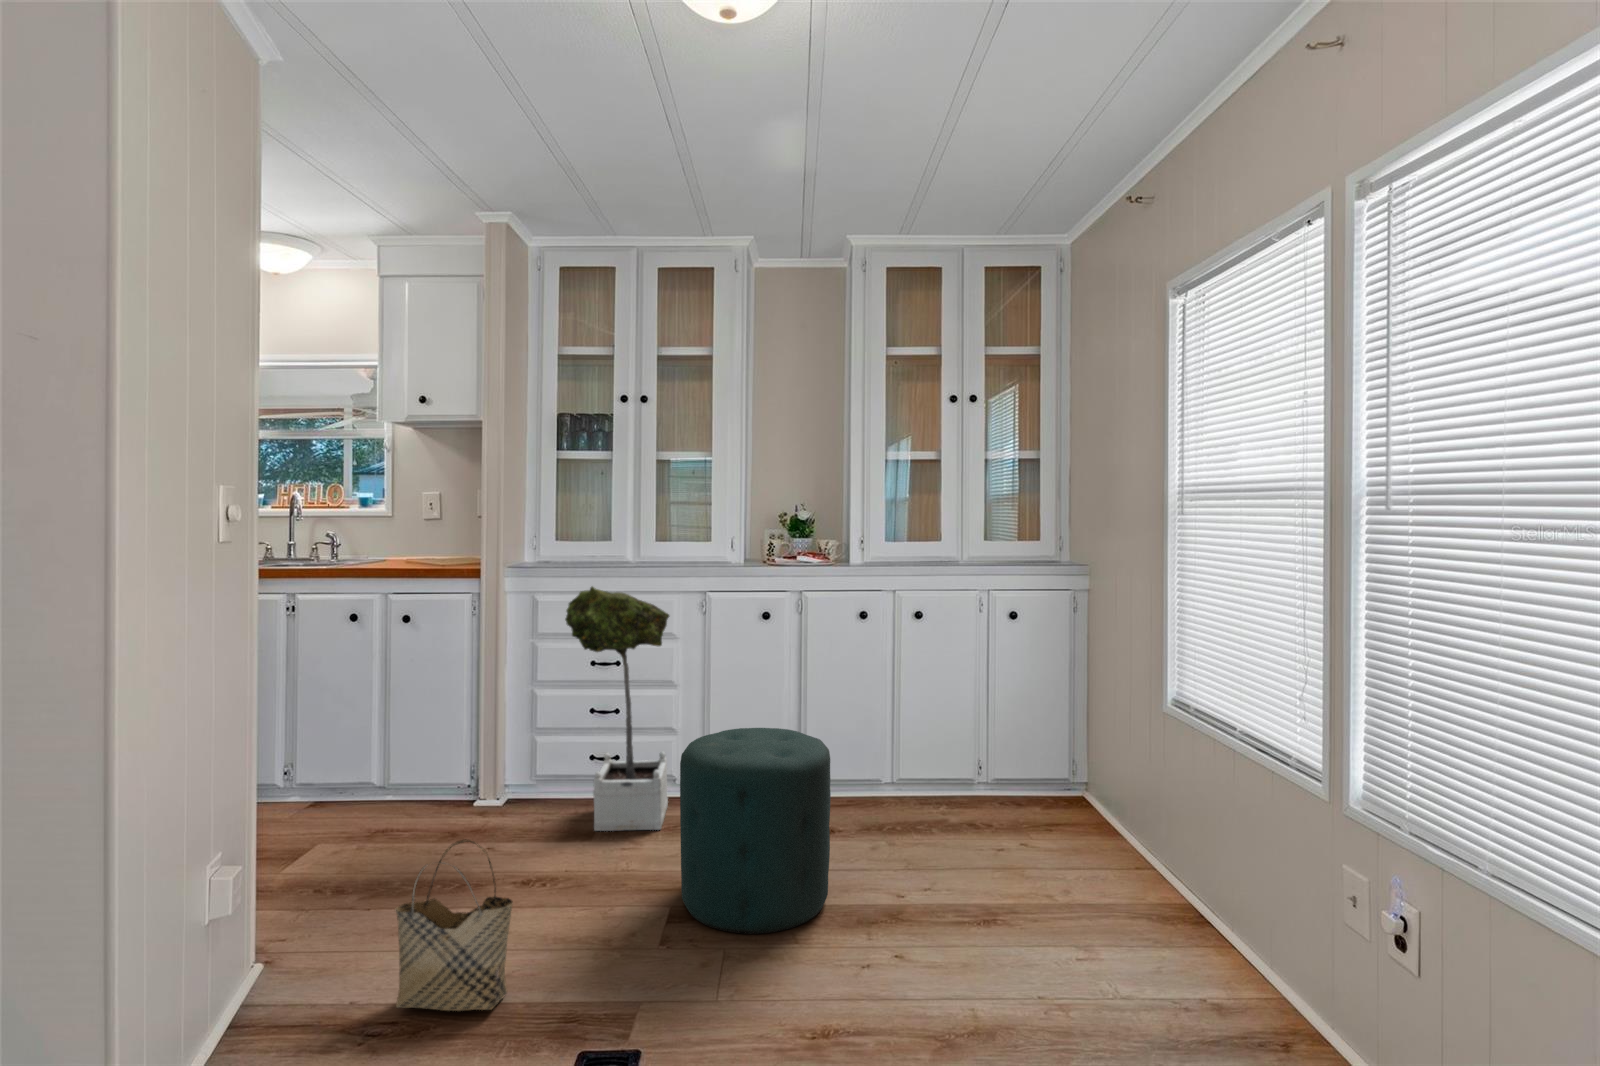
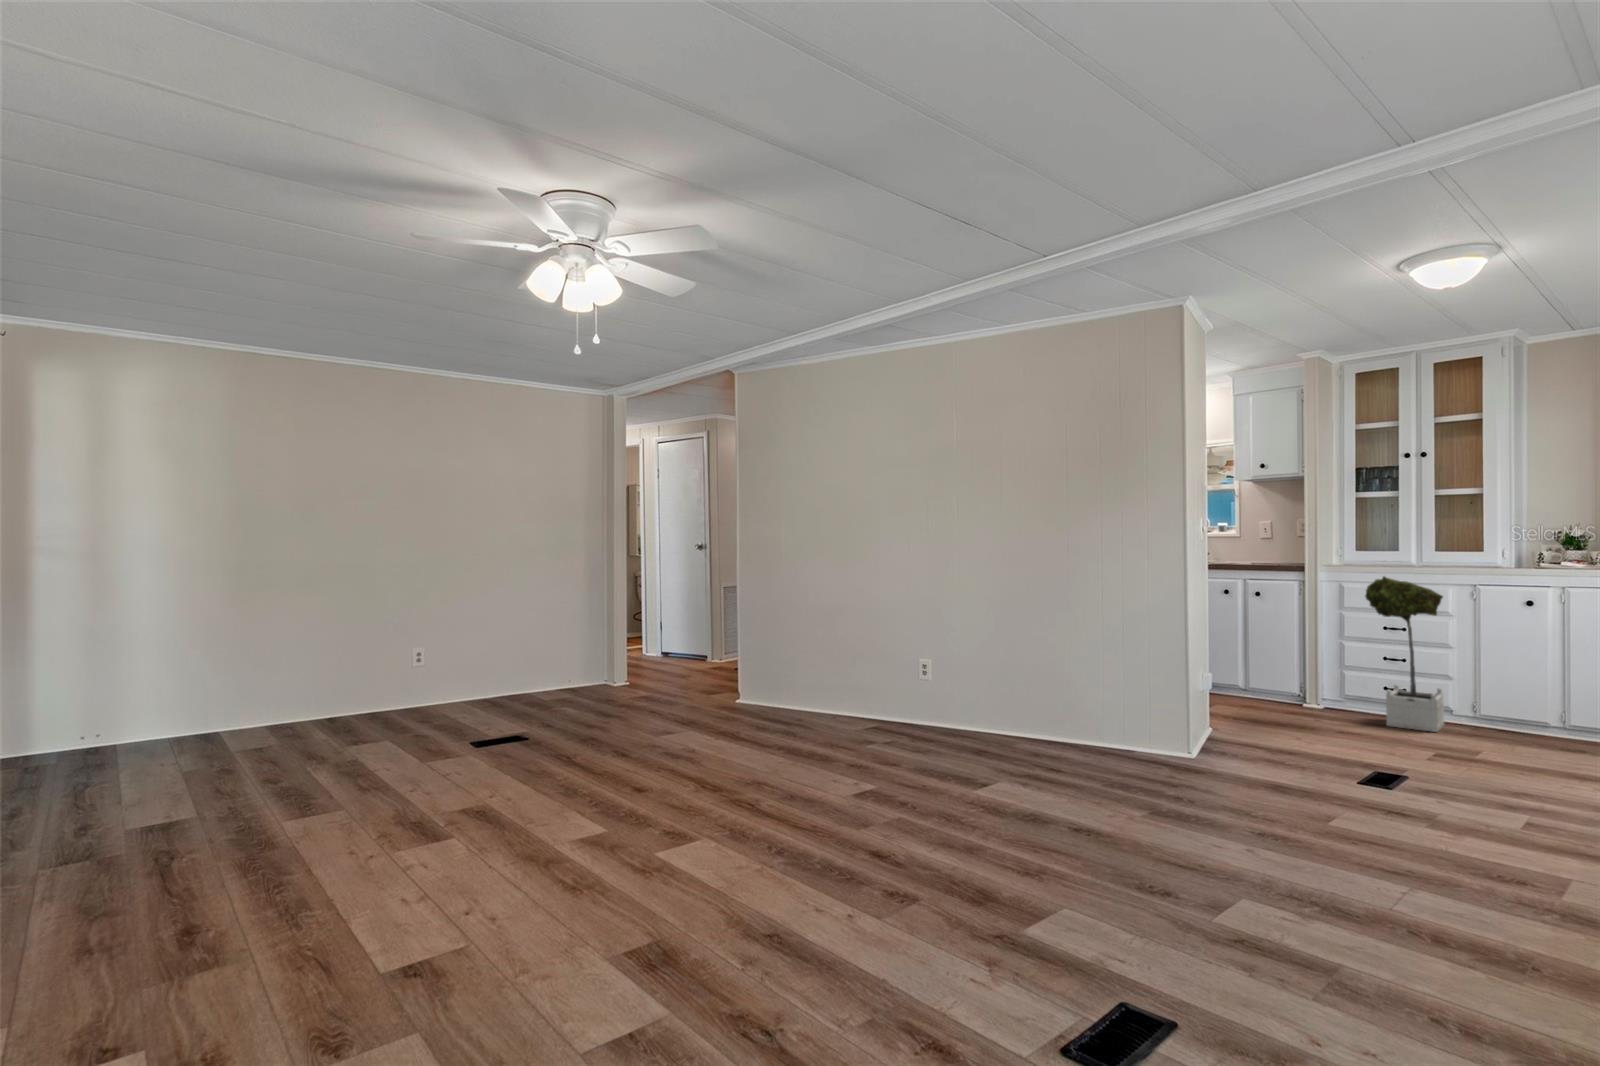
ottoman: present [680,728,831,934] -> none [1446,663,1563,774]
woven basket: present [395,839,513,1011] -> none [1282,684,1342,759]

